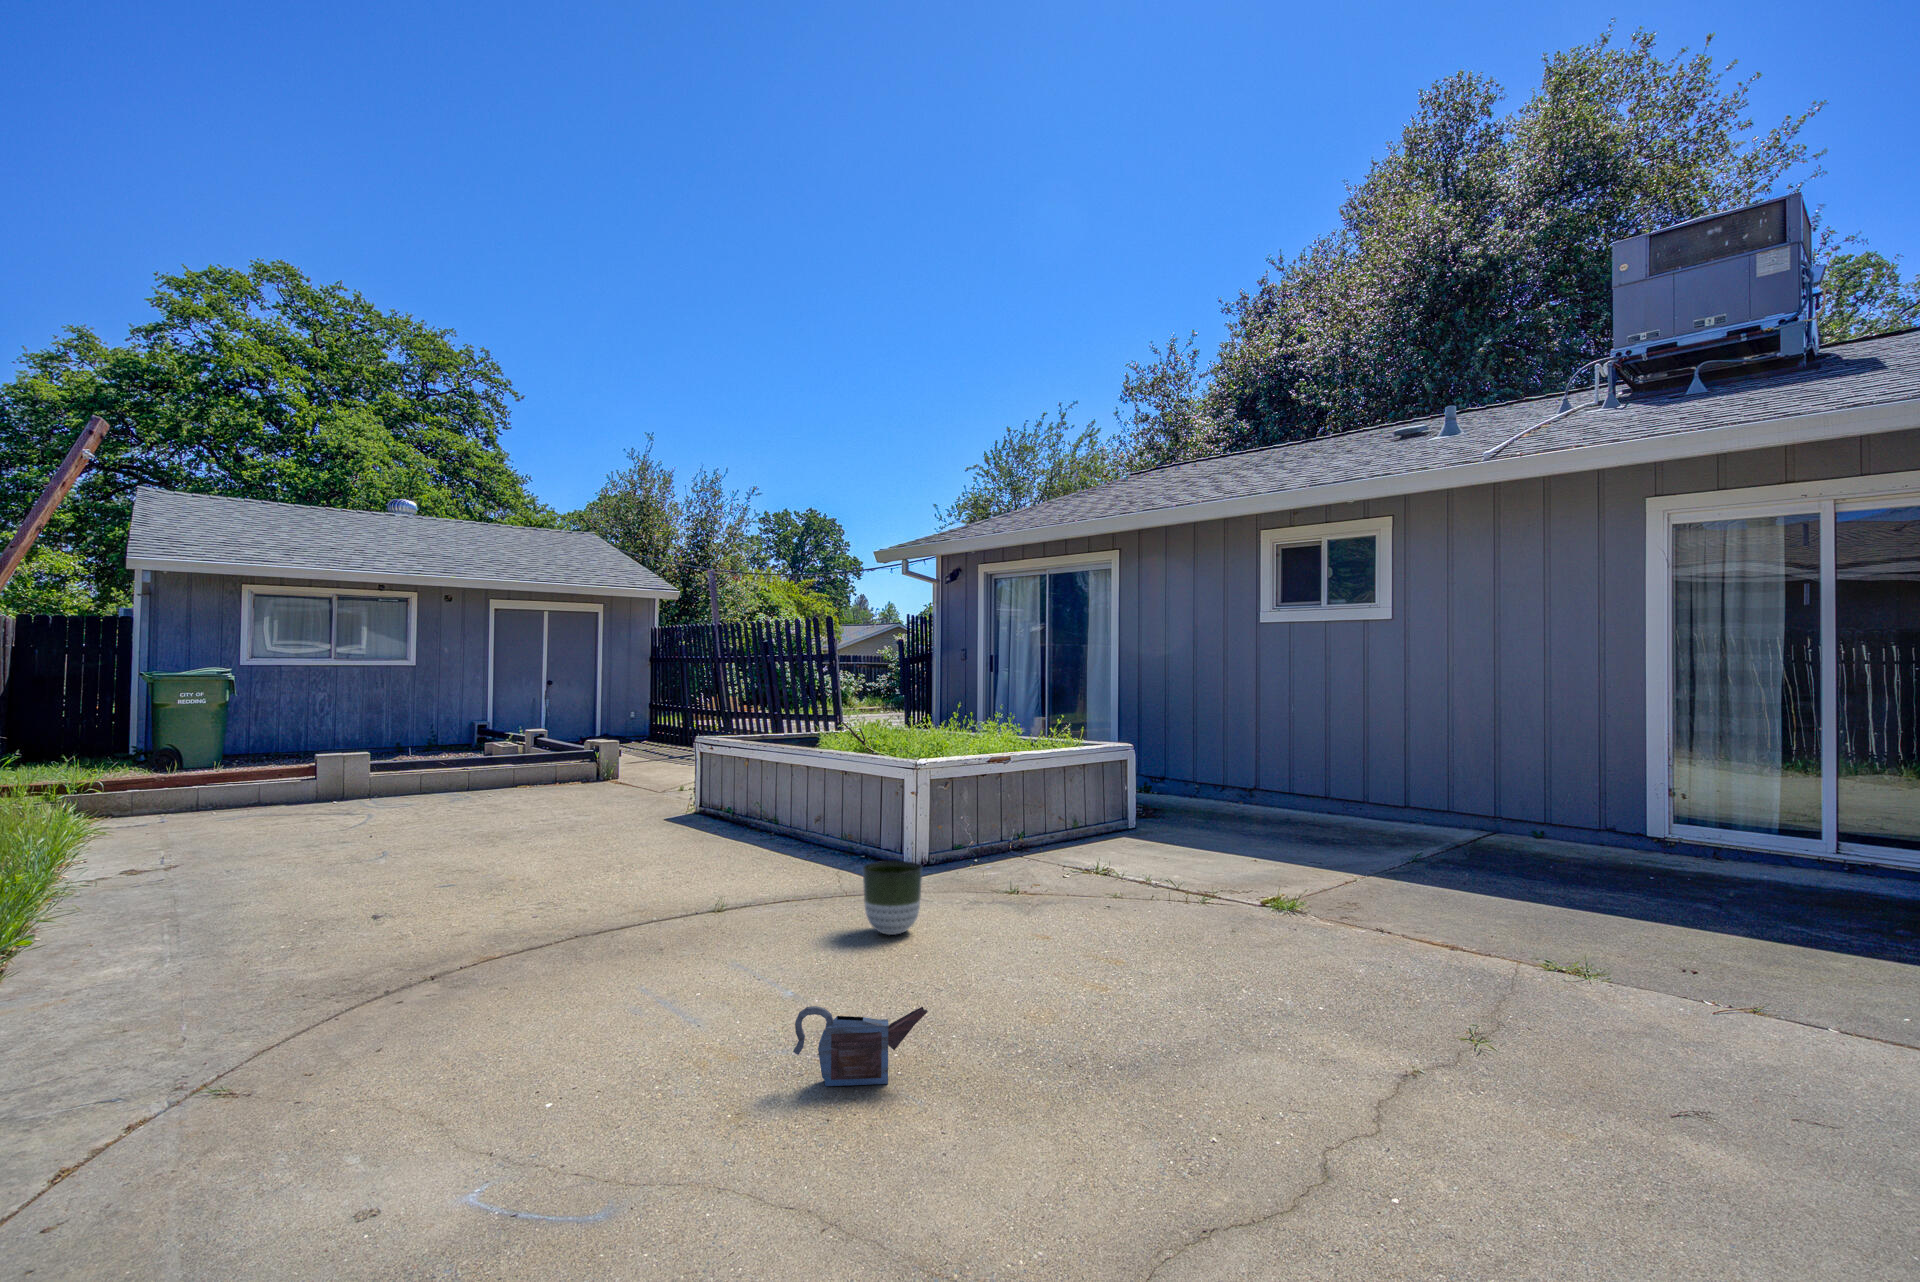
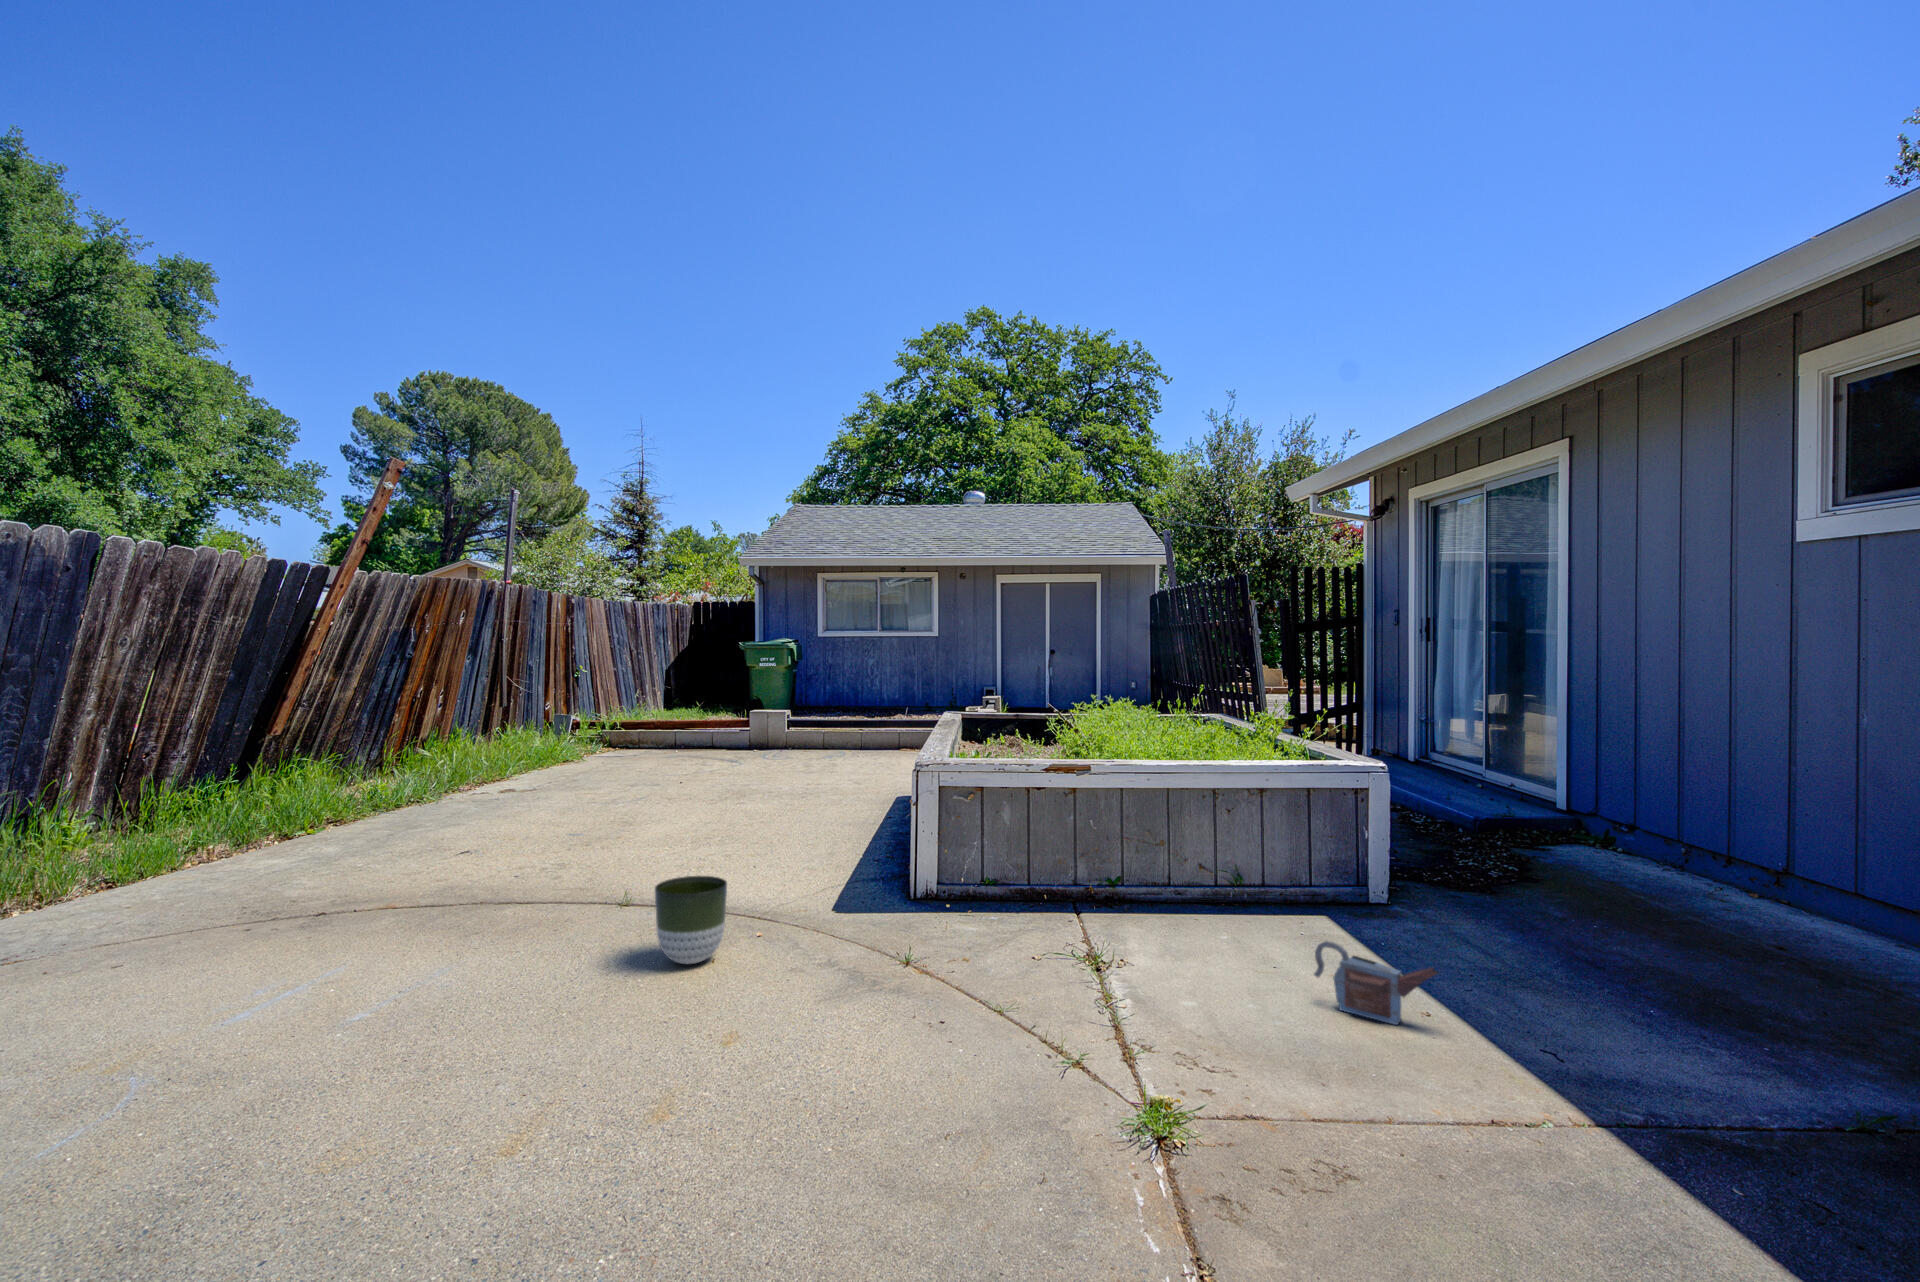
watering can: present [793,1006,928,1086] -> present [1314,941,1438,1025]

